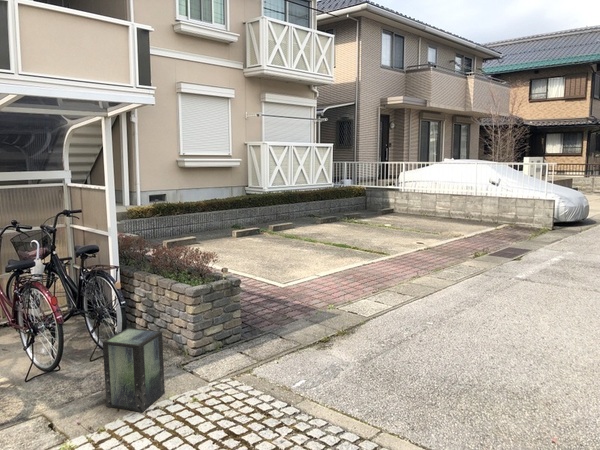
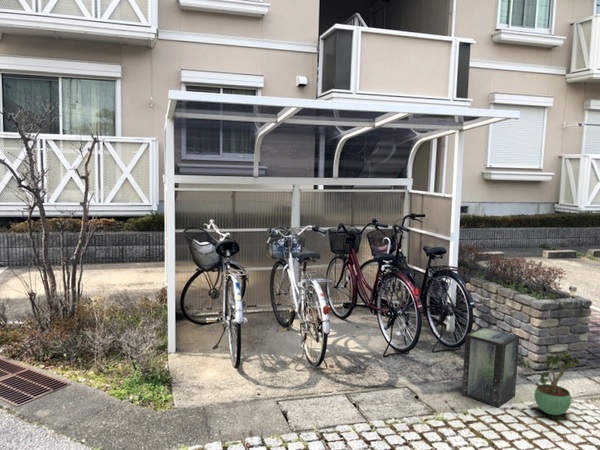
potted plant: none [178,340,217,406] -> present [534,351,580,415]

